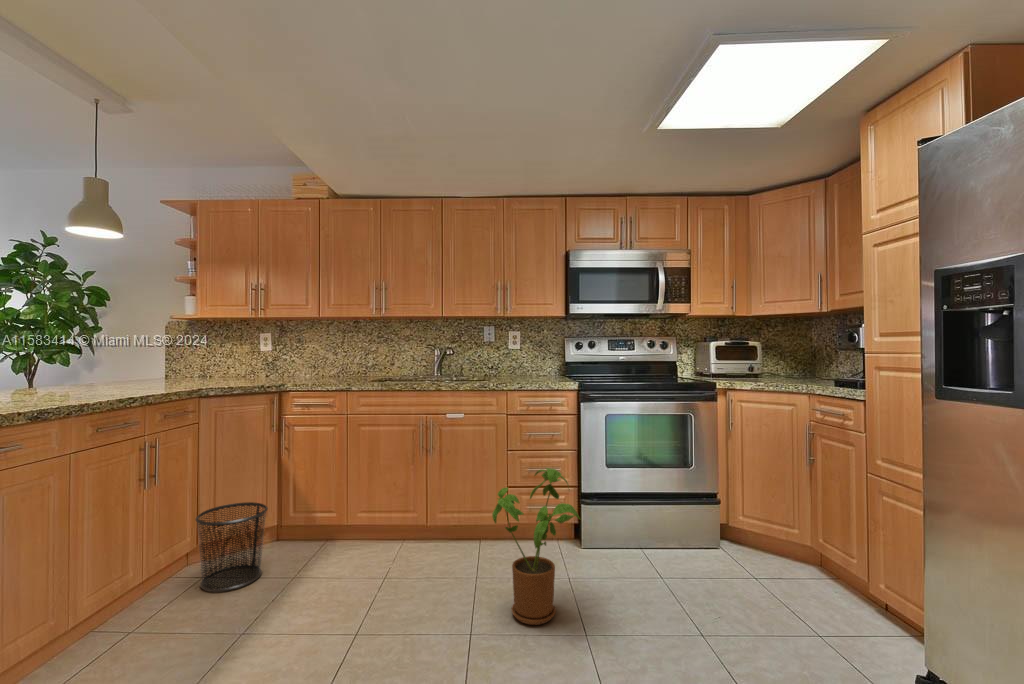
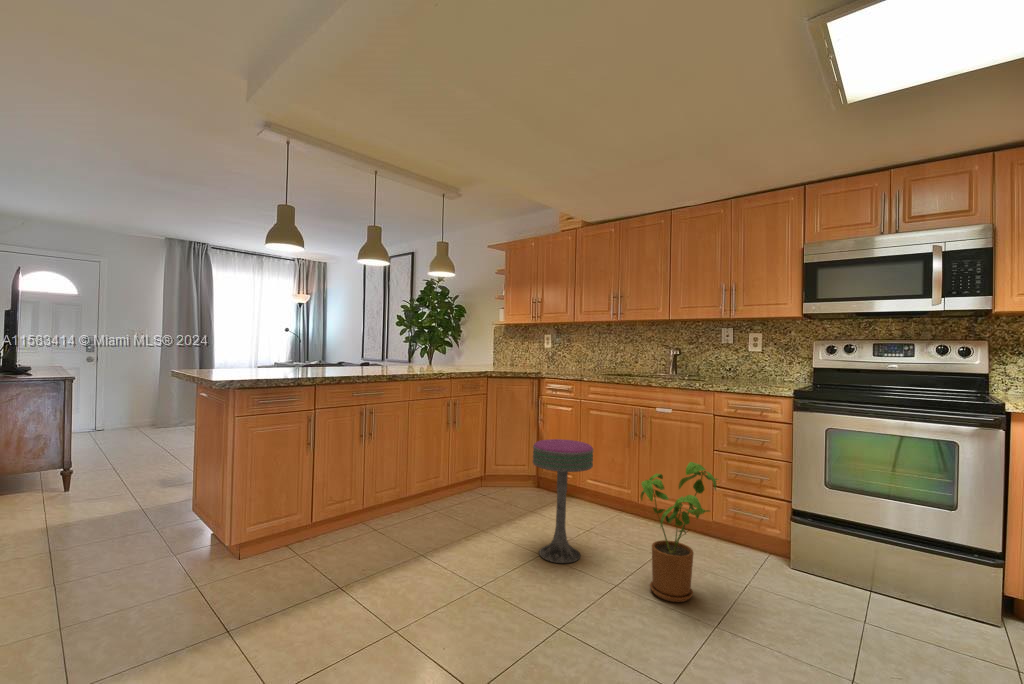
bar stool: none [347,470,428,639] -> present [533,439,593,563]
waste bin: present [195,502,268,592] -> none [478,451,520,506]

